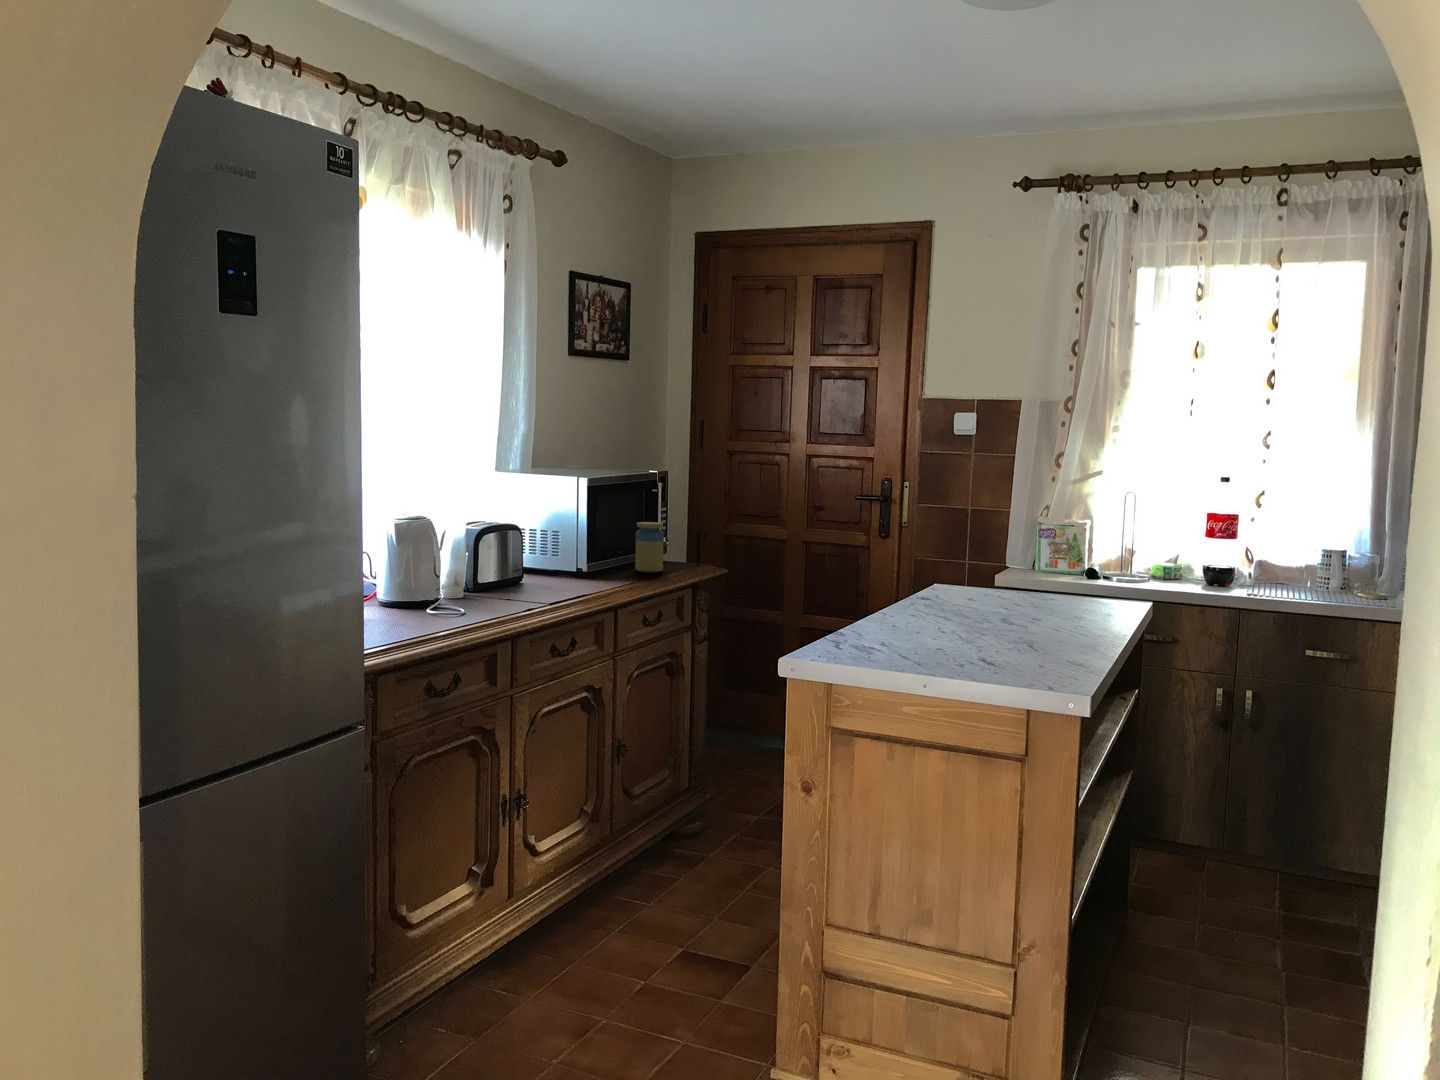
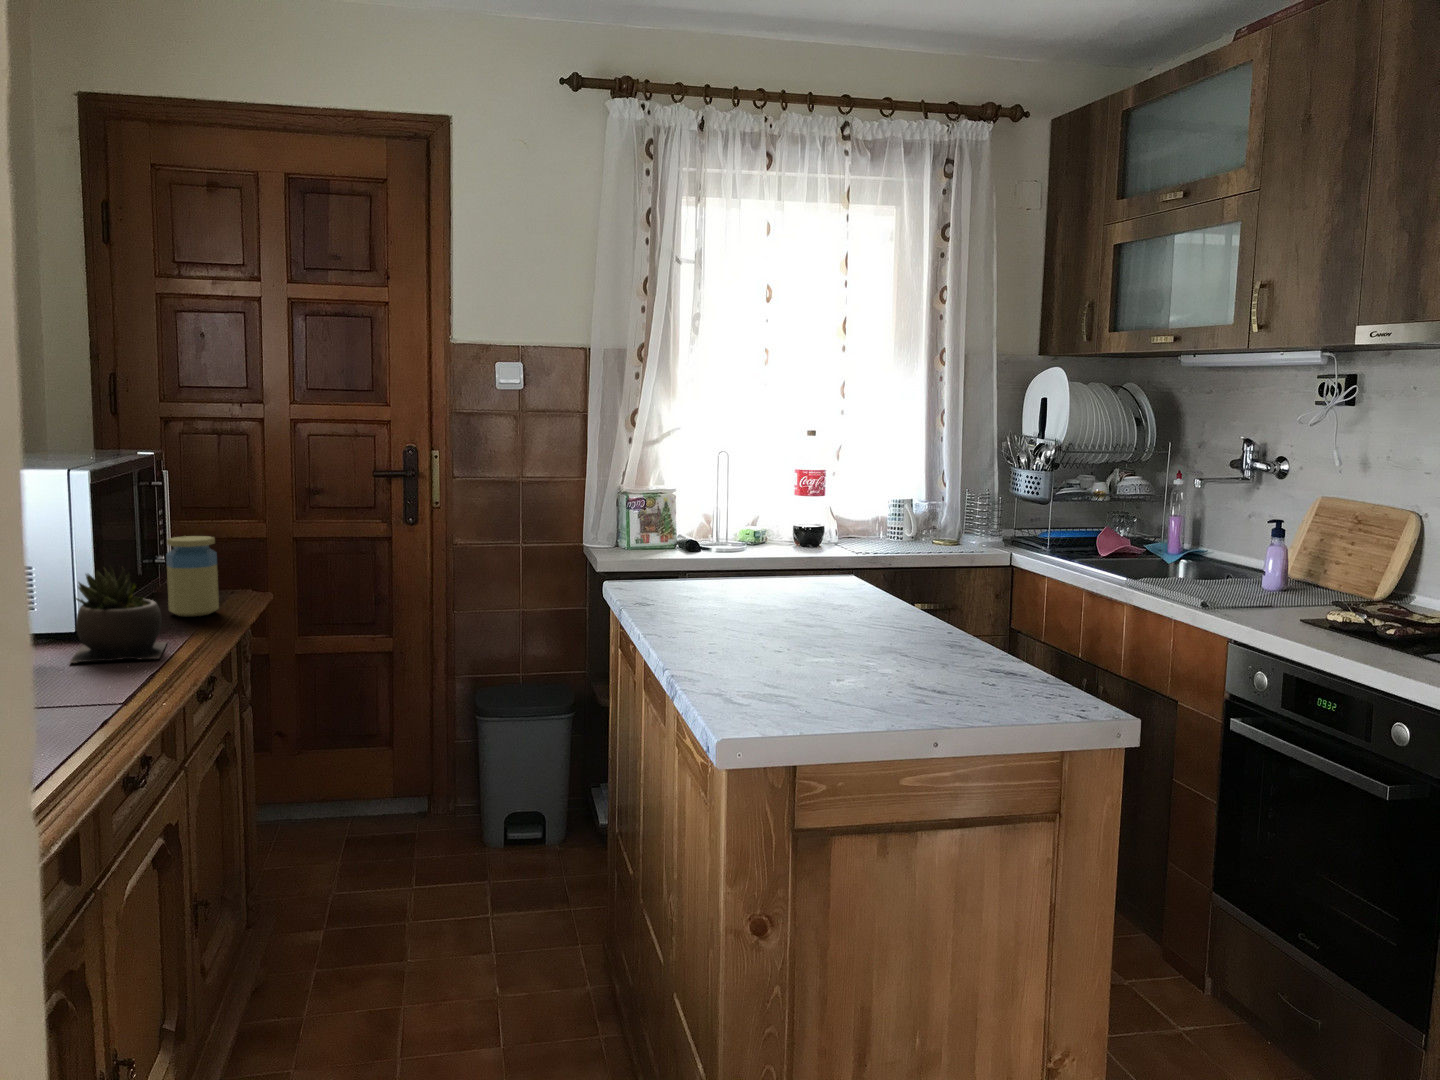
succulent plant: none [545,530,609,587] -> present [70,567,166,663]

